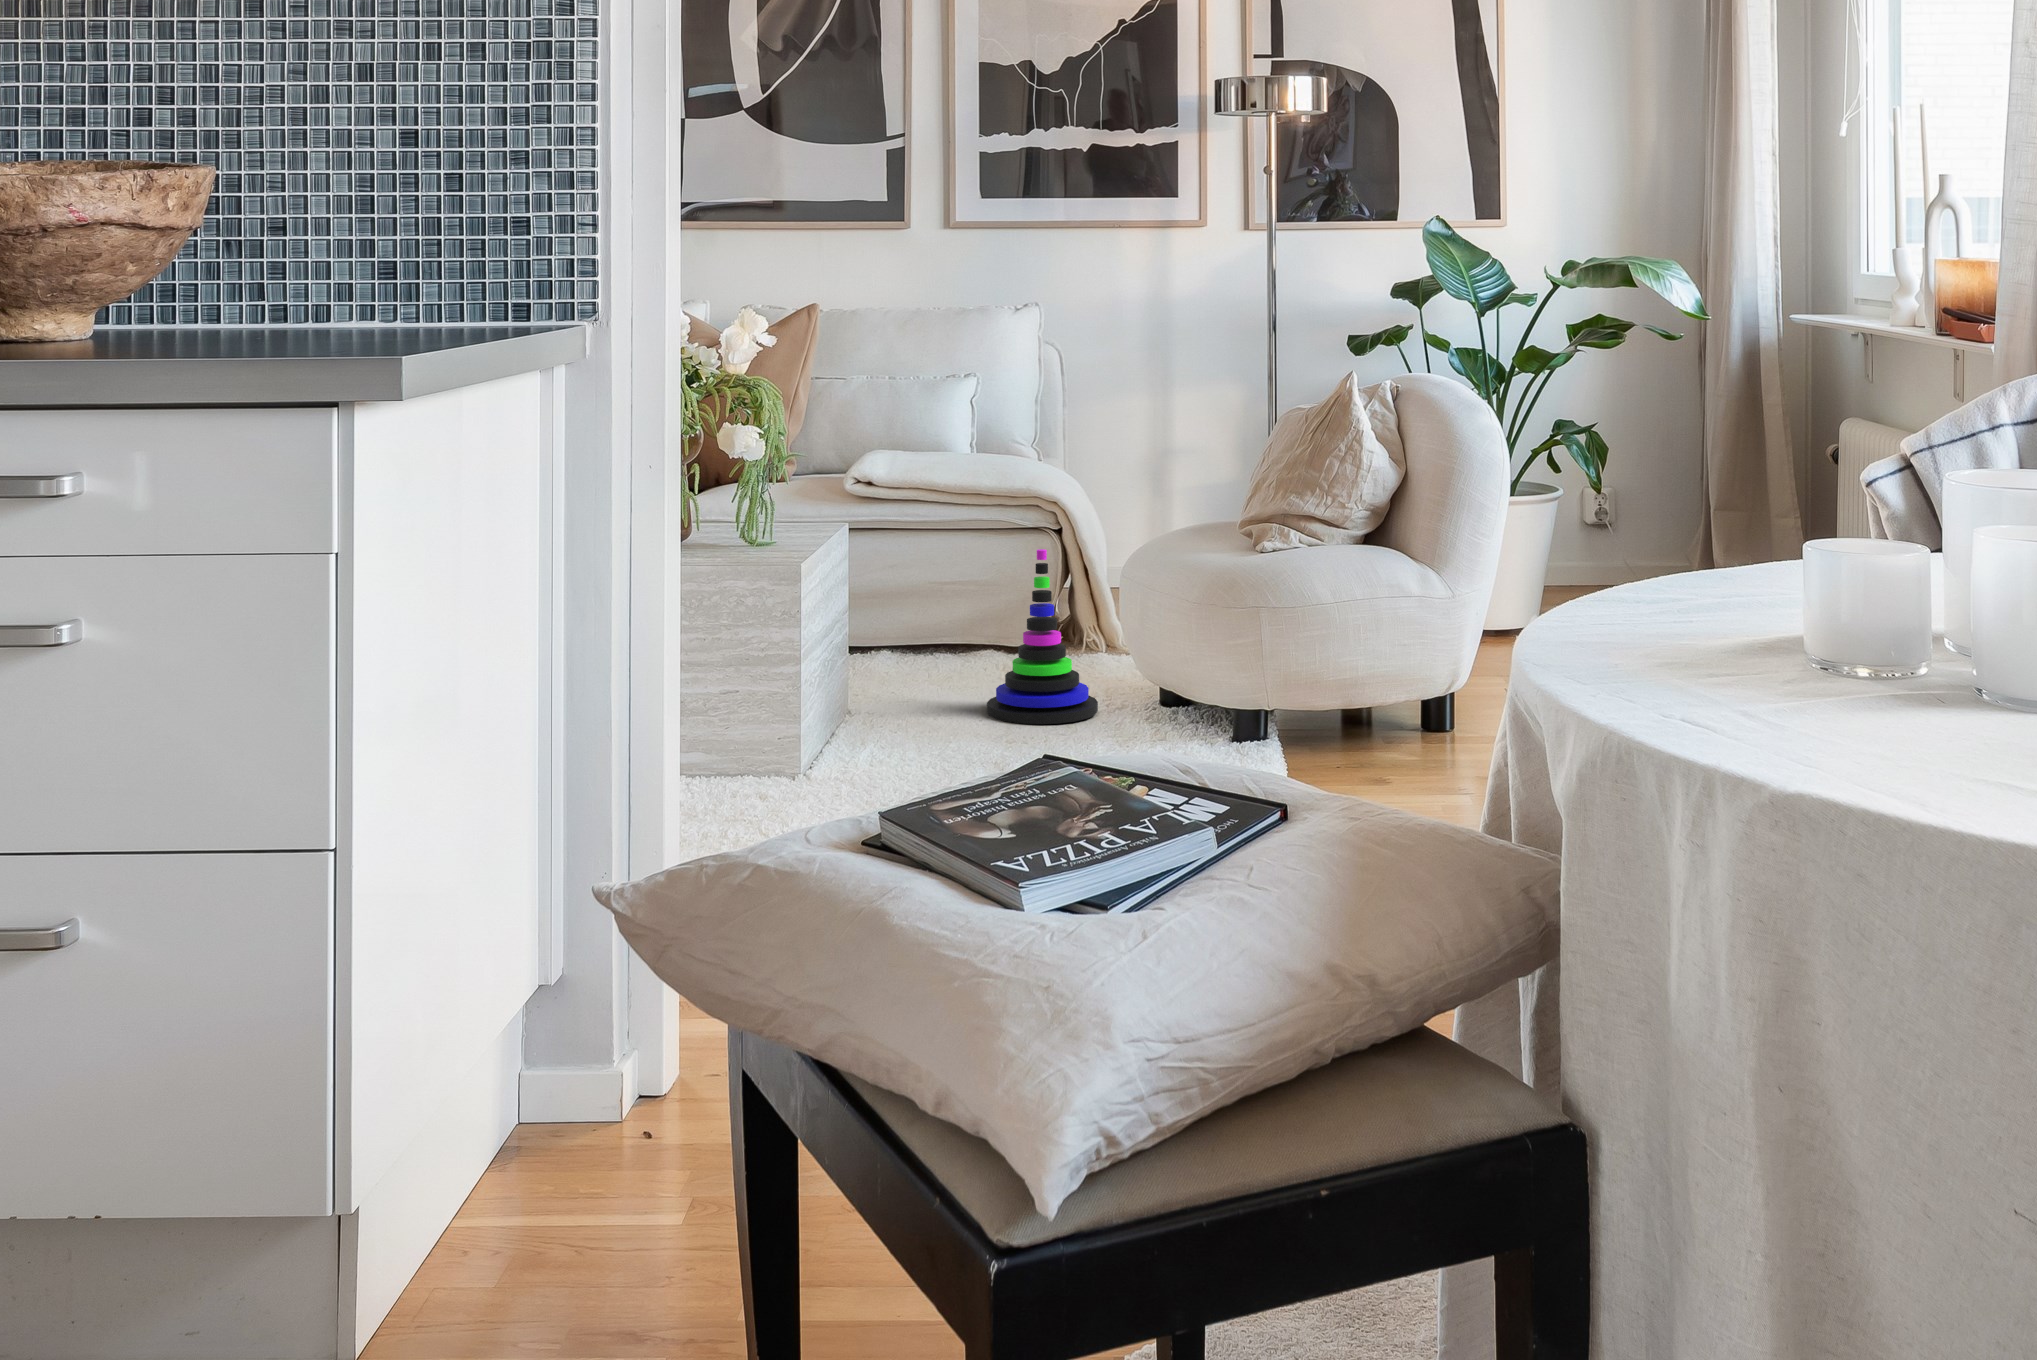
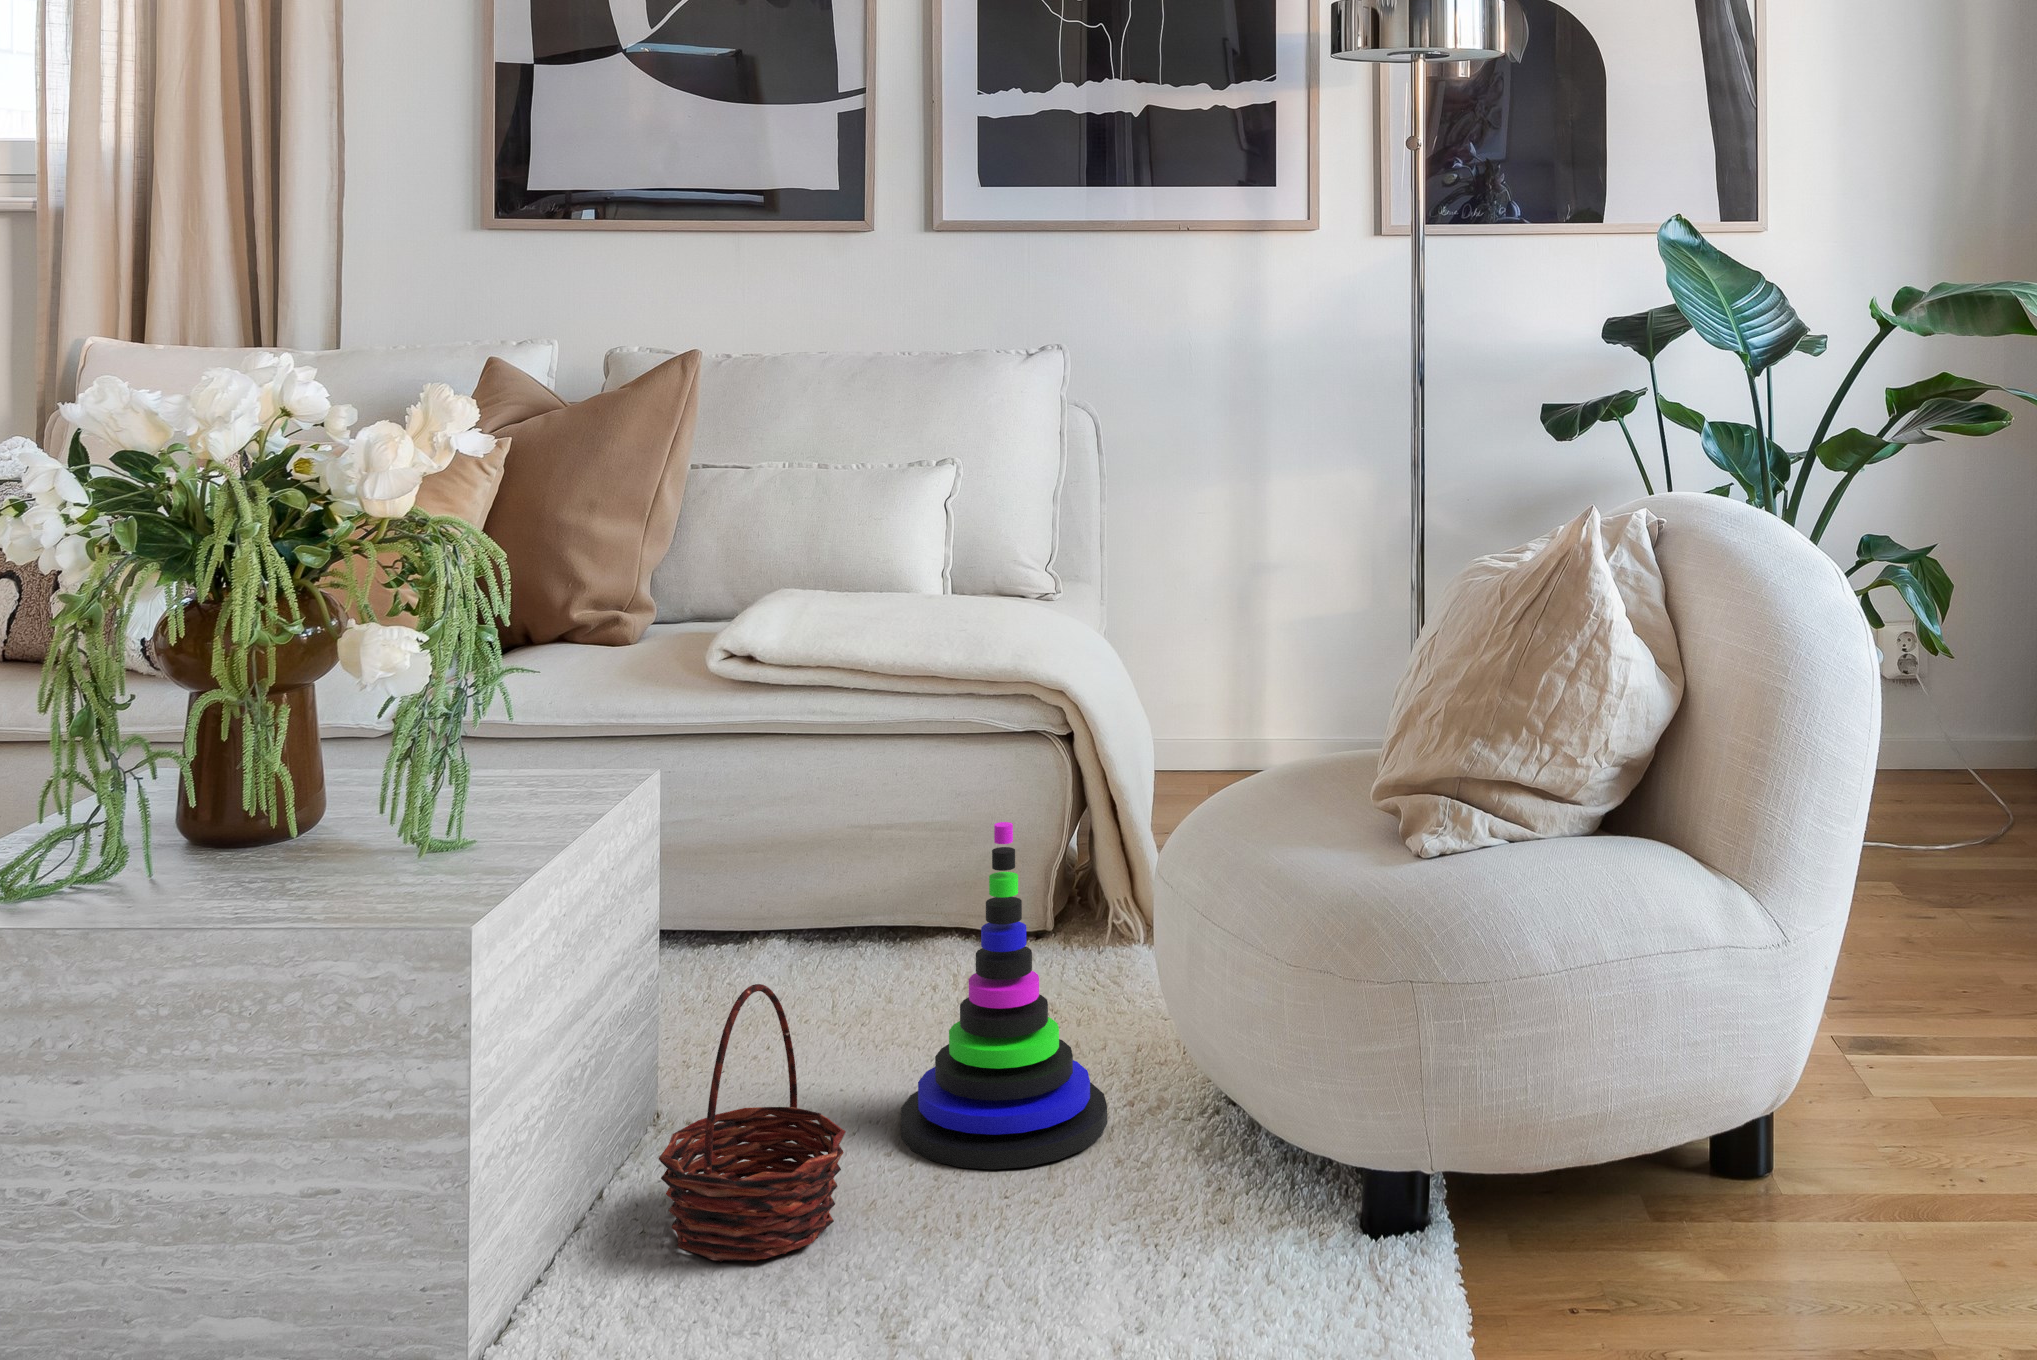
basket: none [880,616,971,748] -> present [659,984,845,1262]

